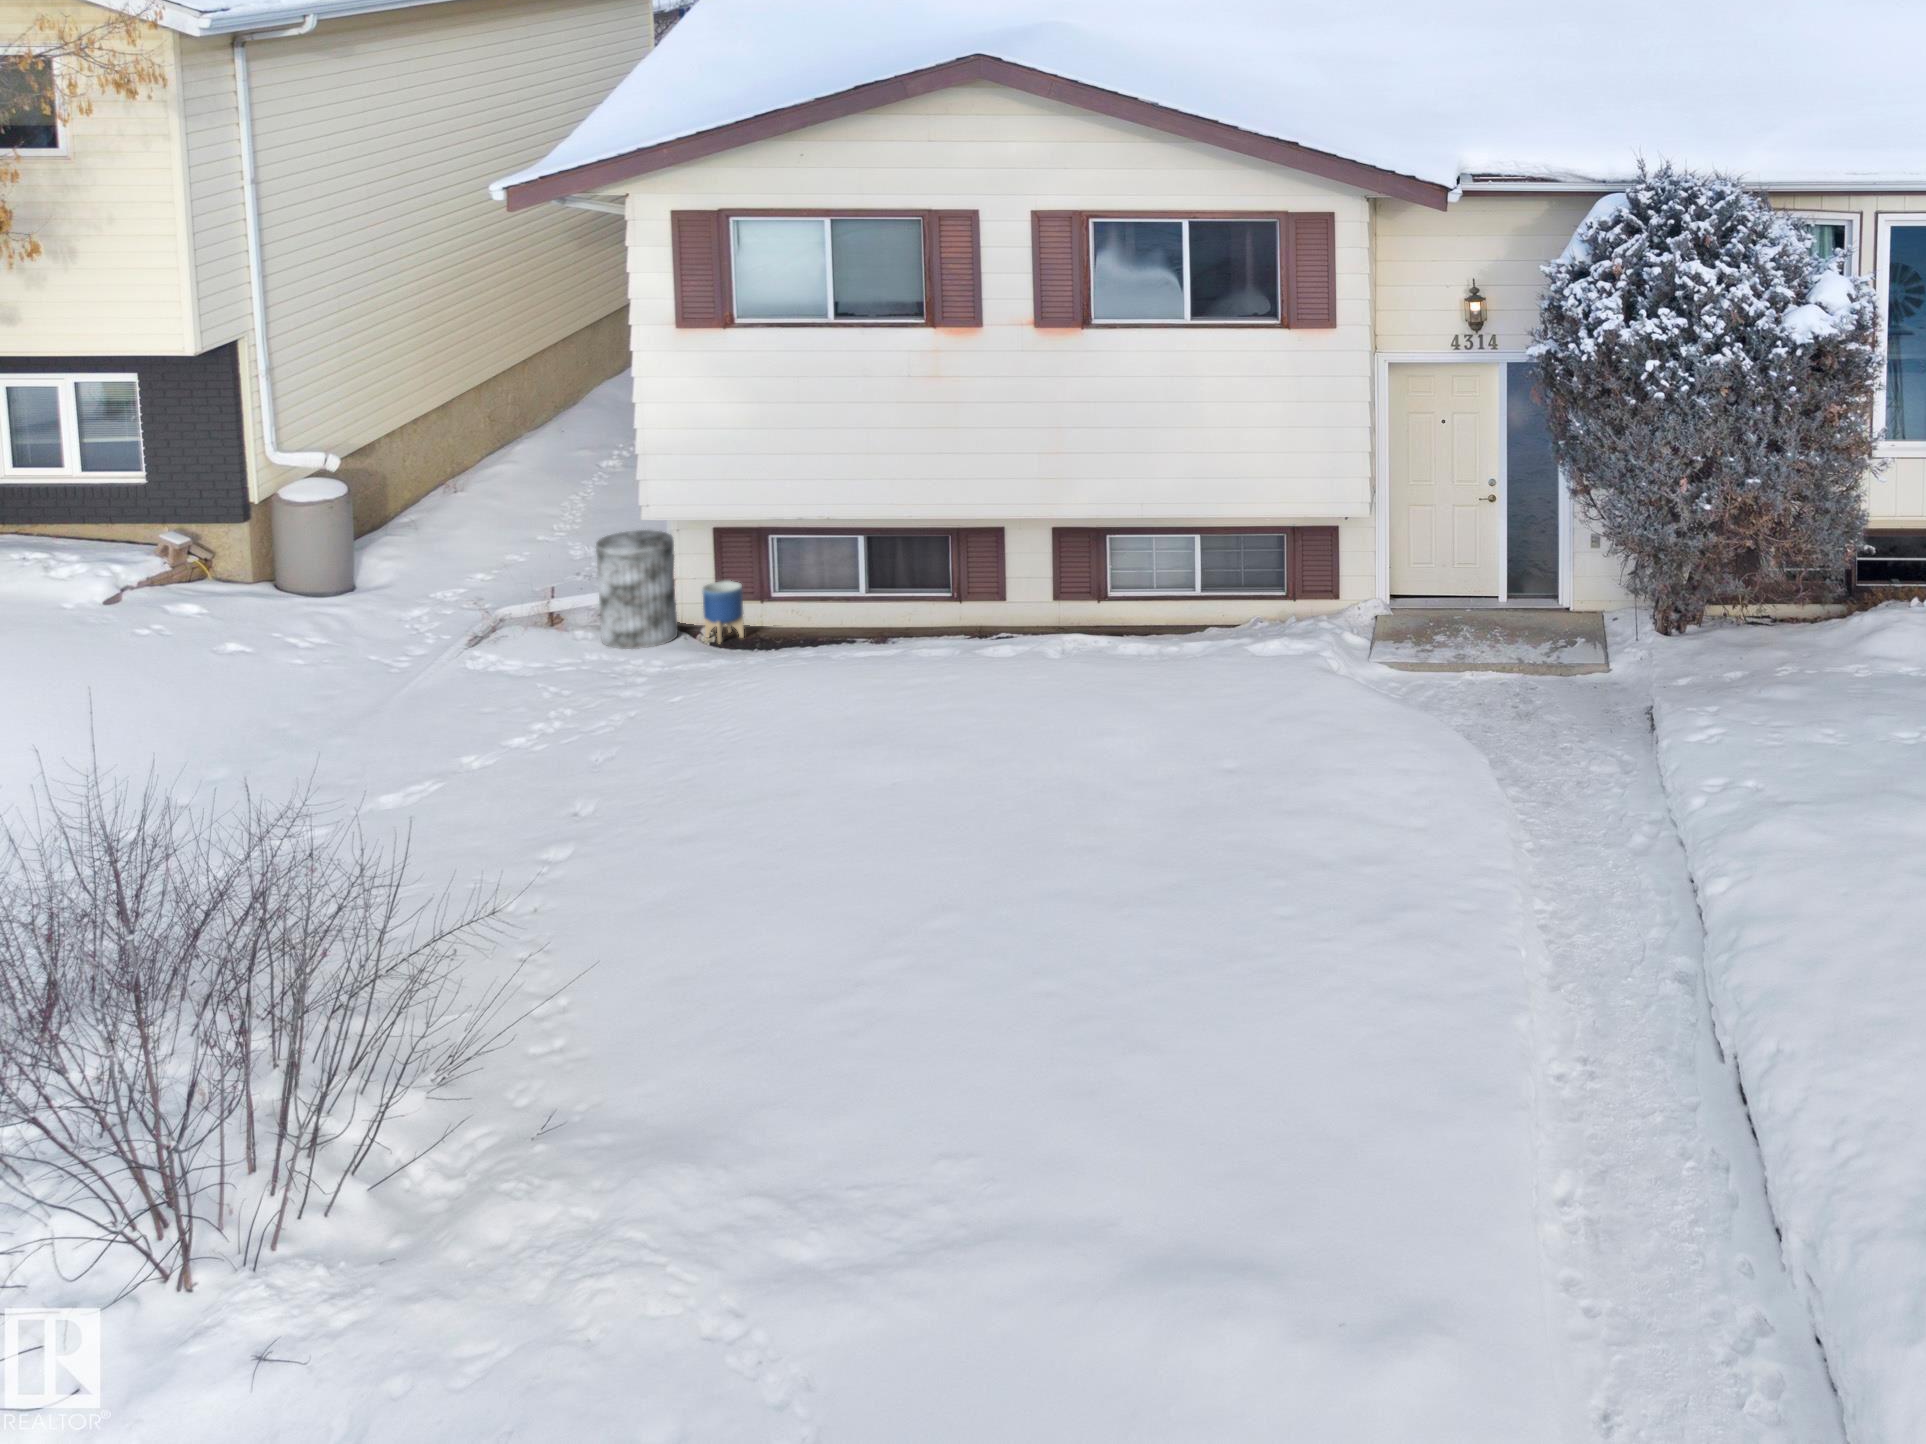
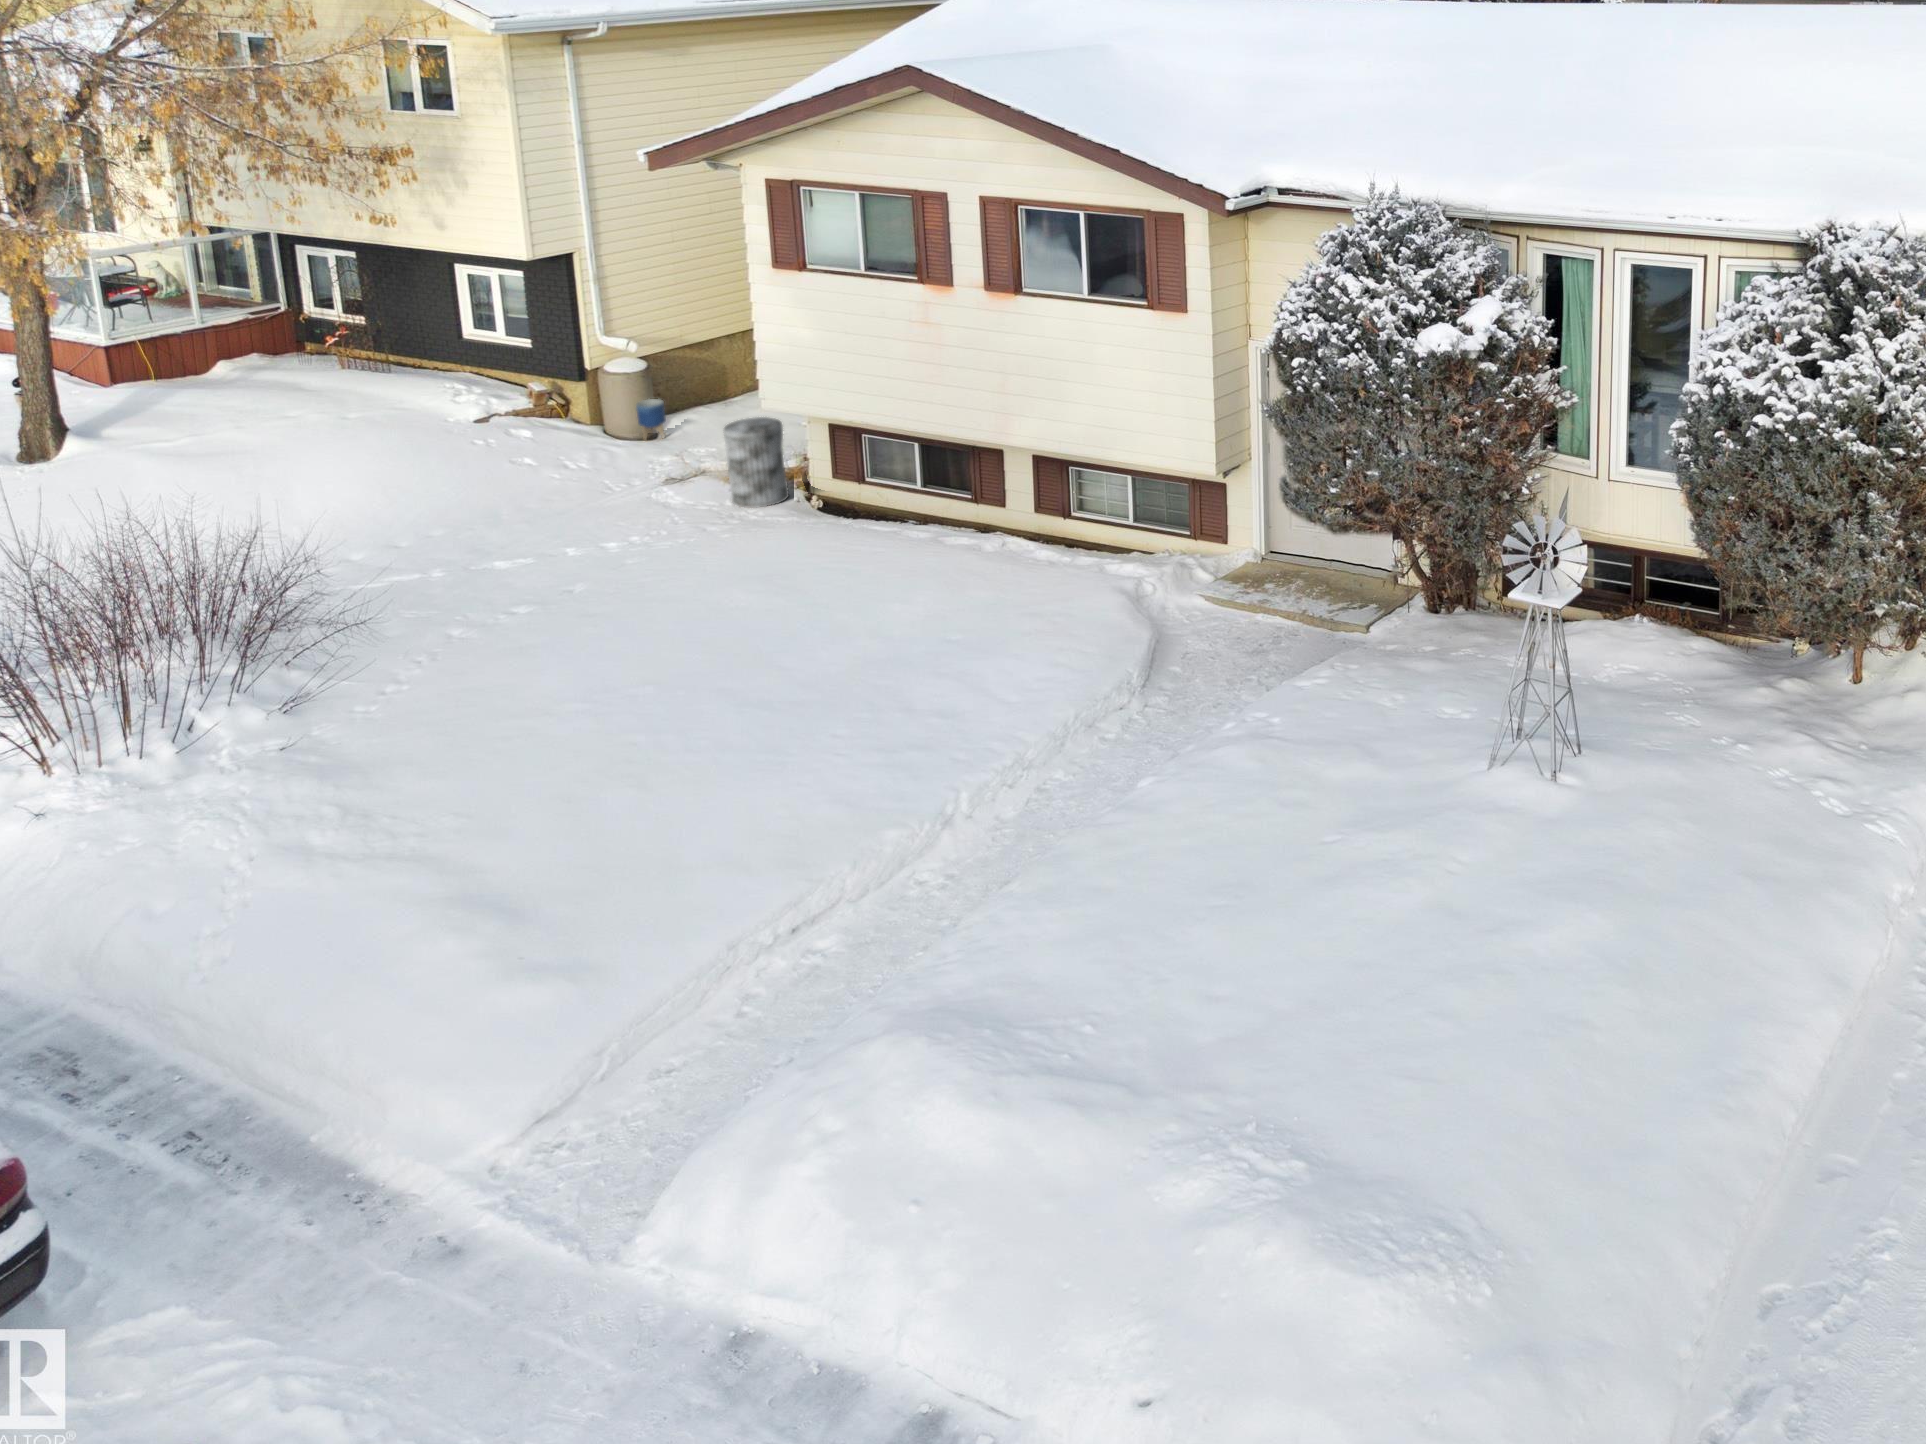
planter: present [702,581,744,642] -> present [636,399,666,440]

